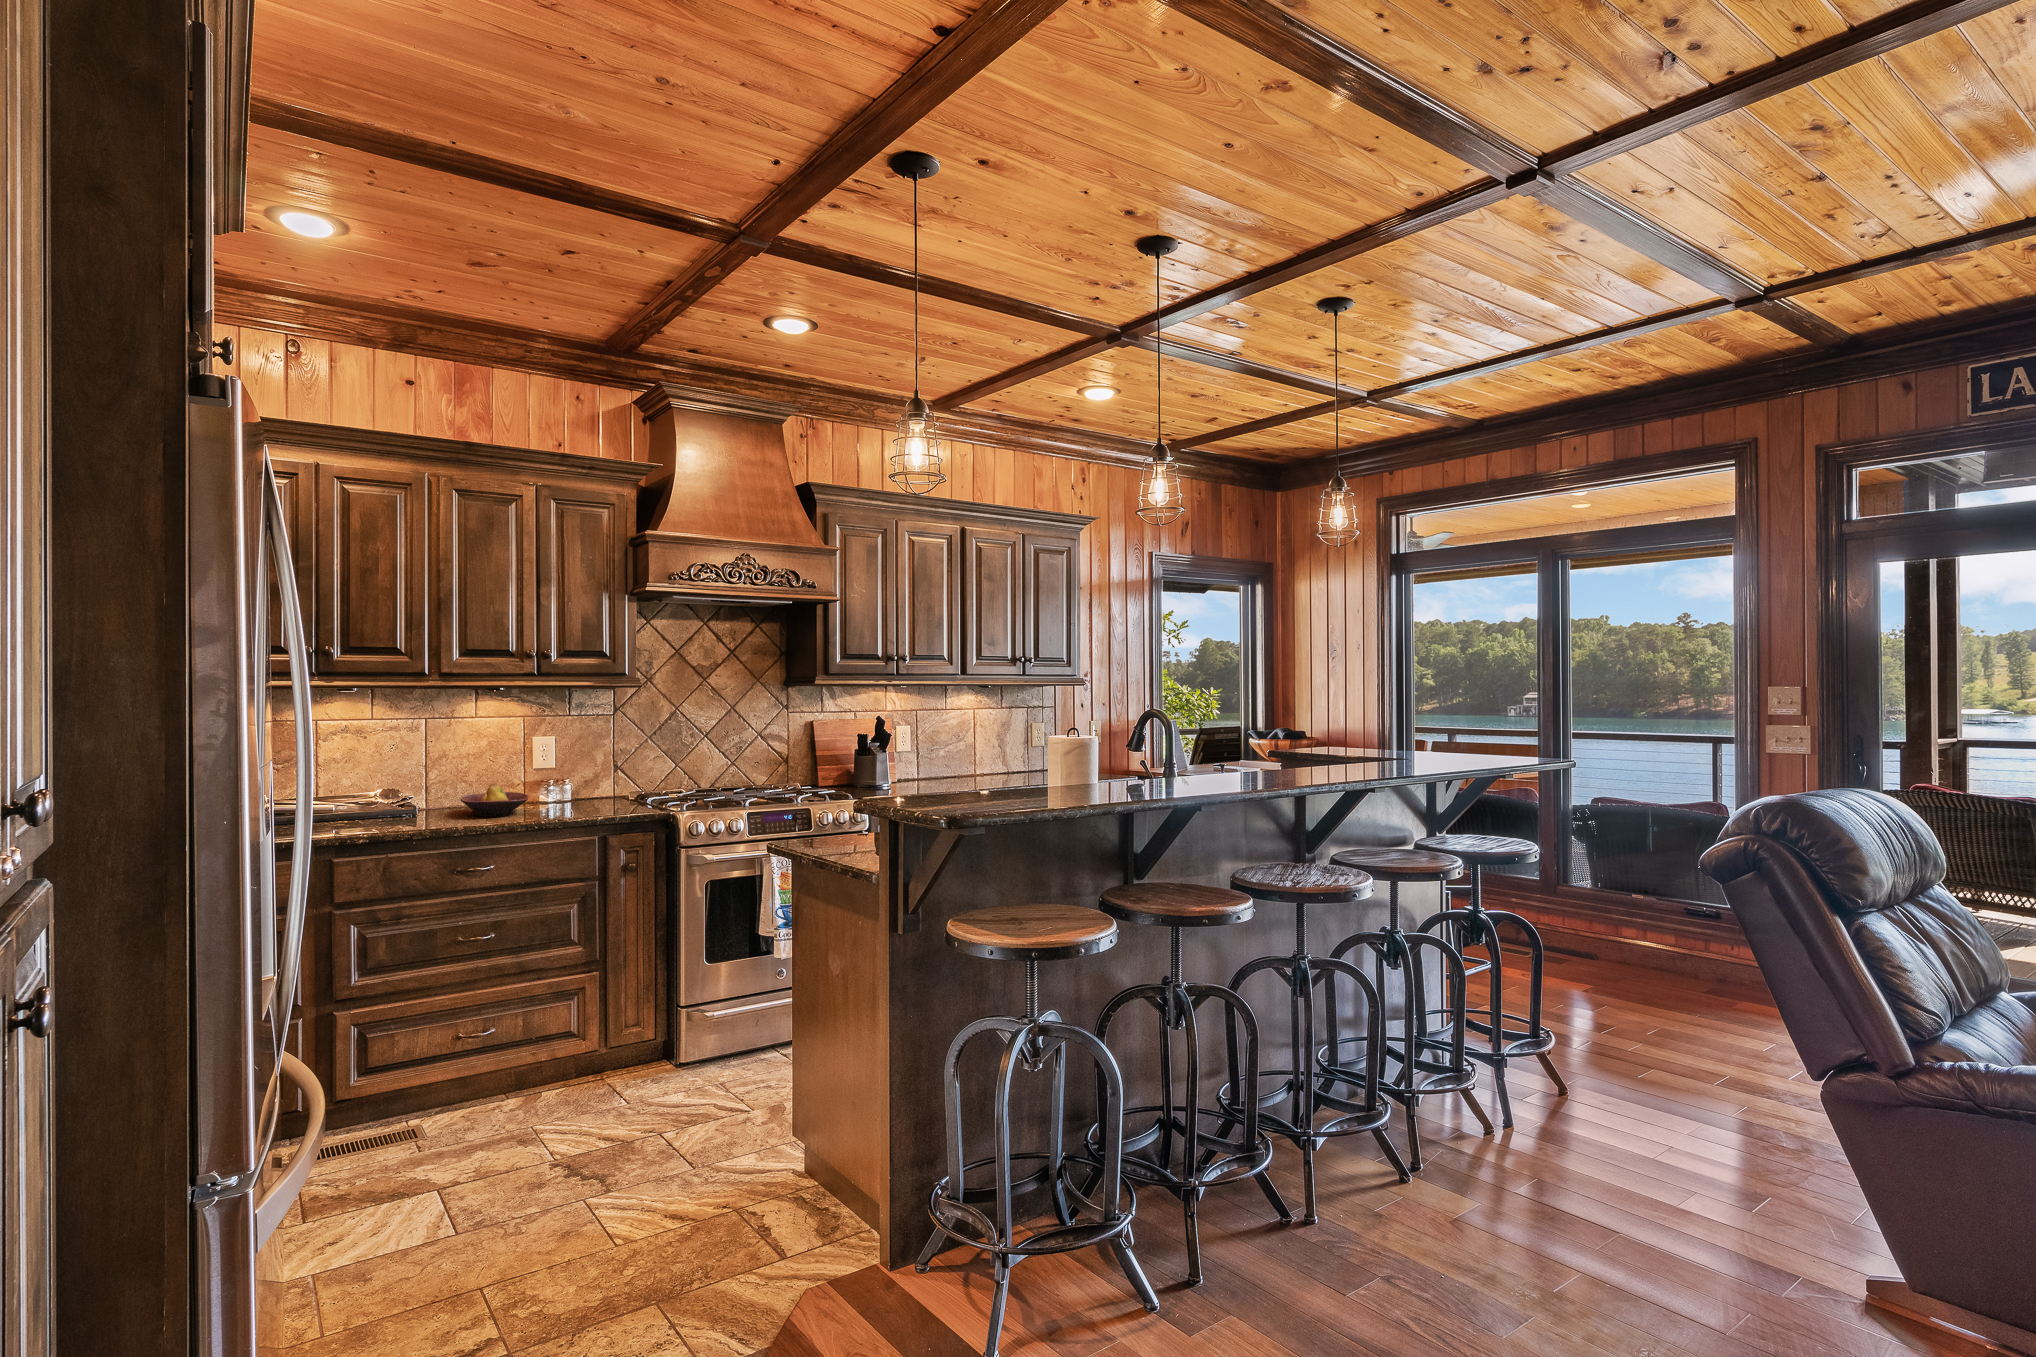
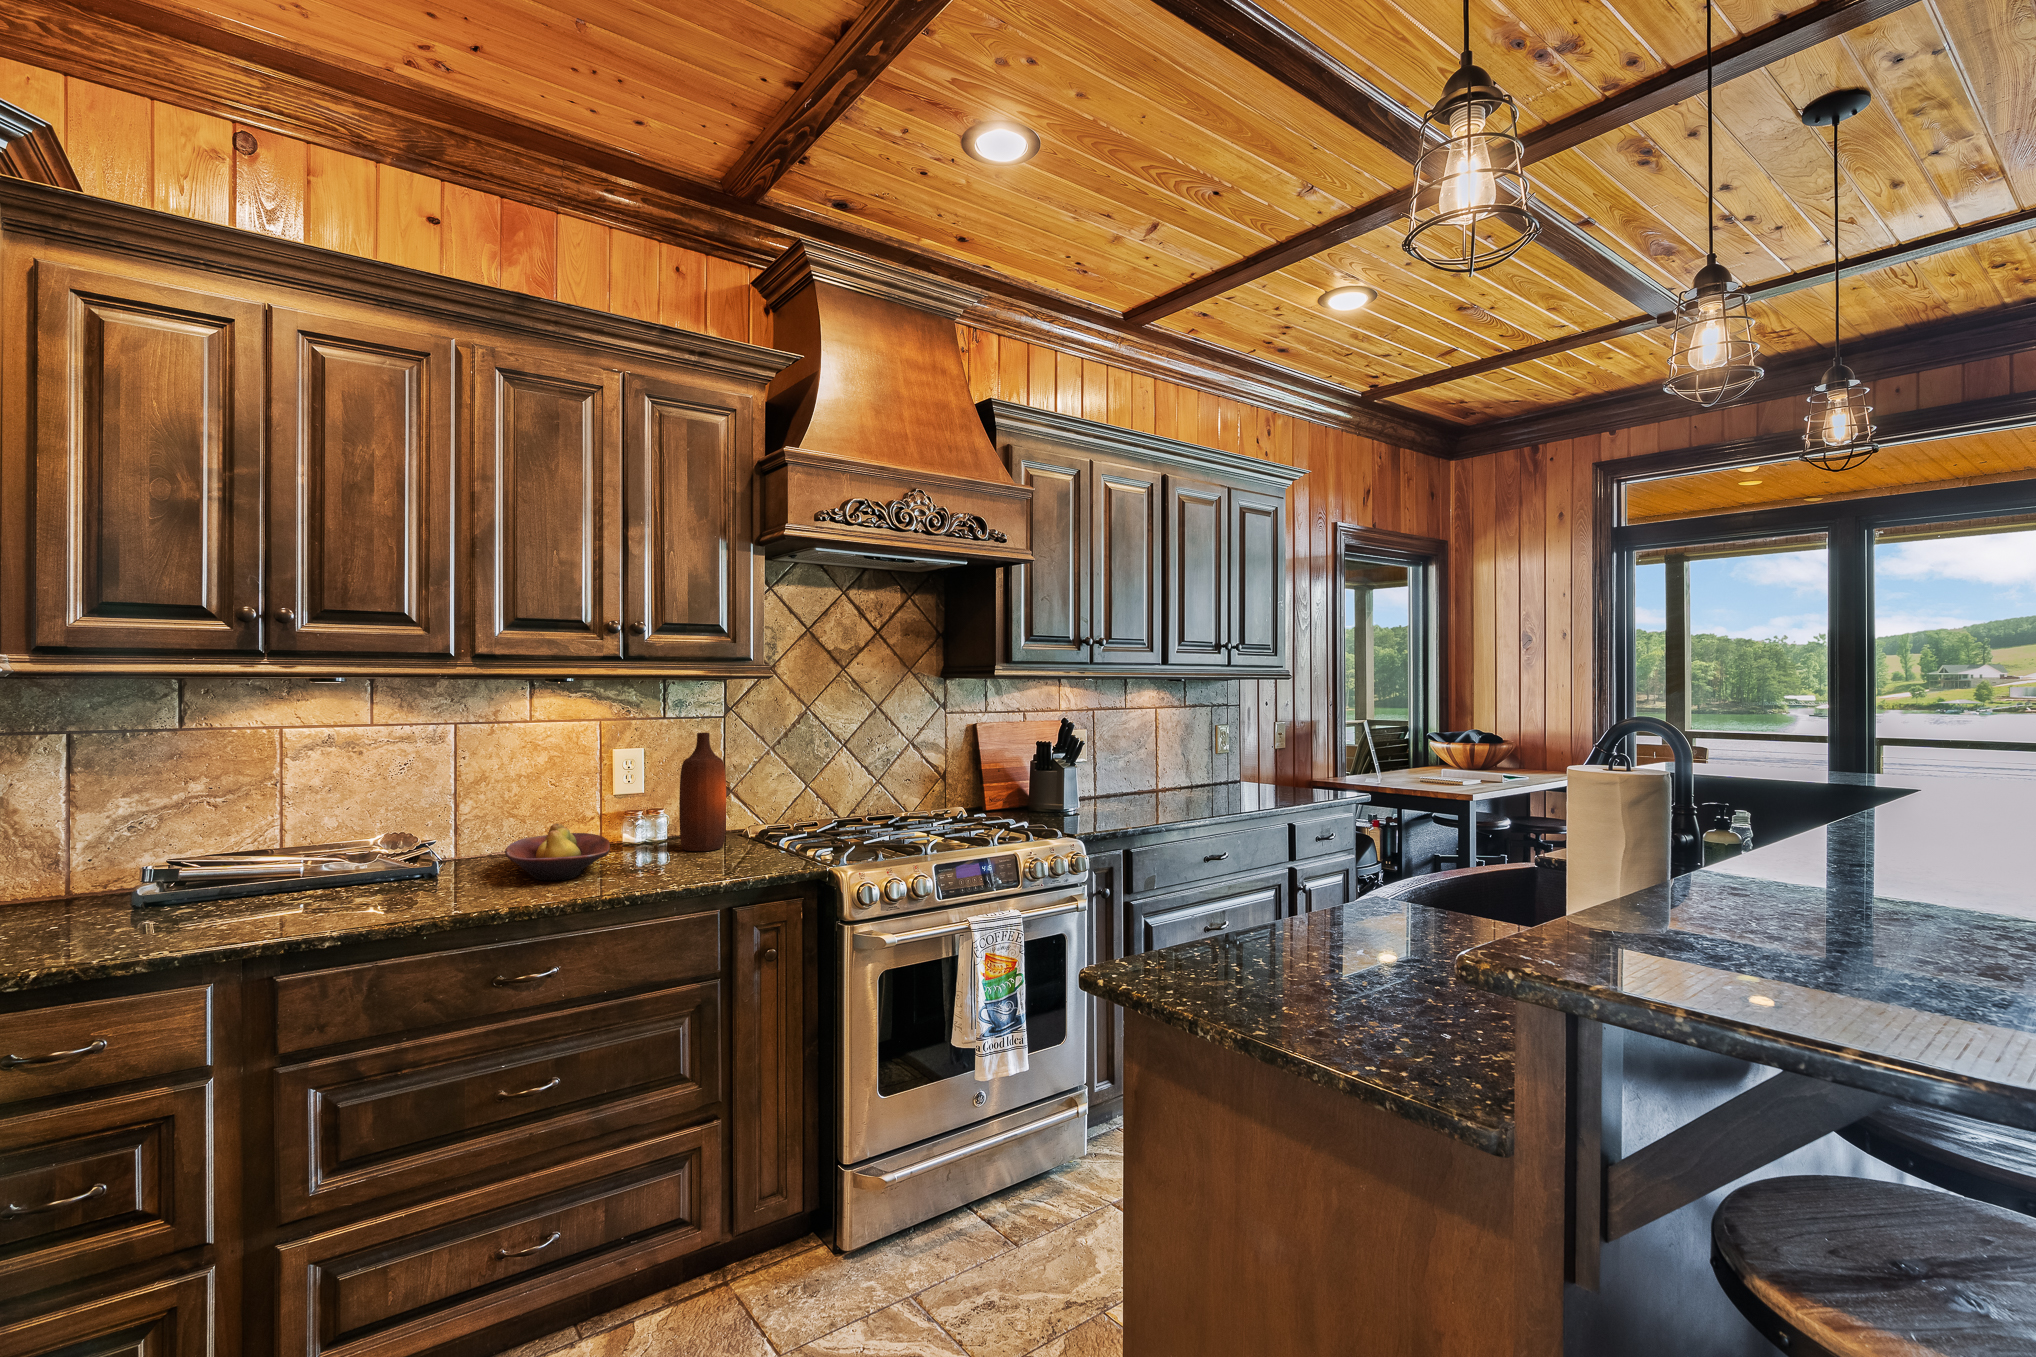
bottle: none [577,725,610,806] -> present [679,733,726,851]

